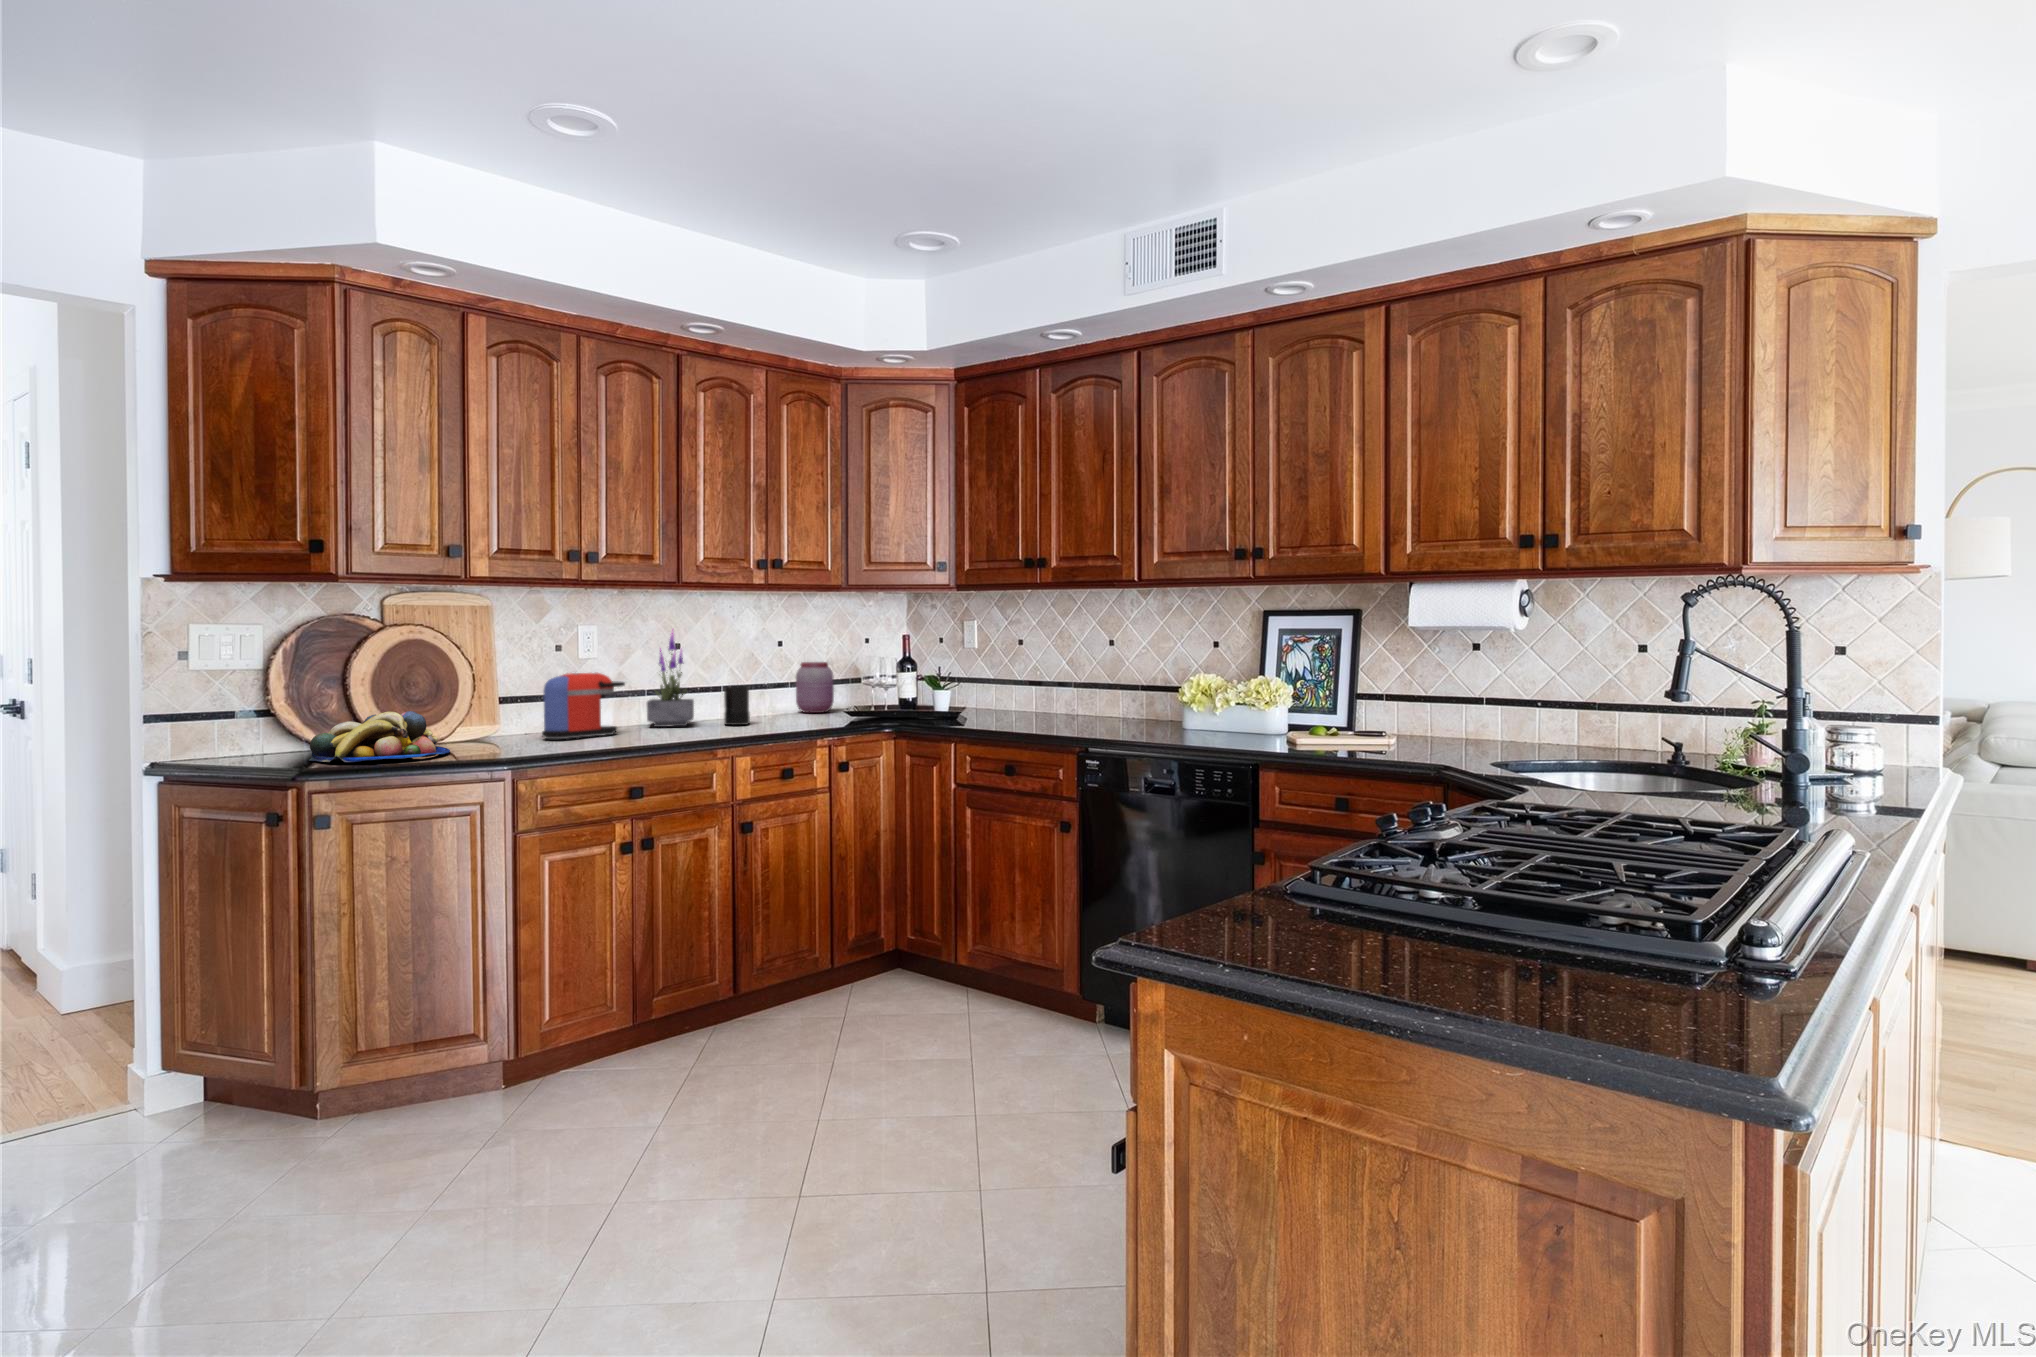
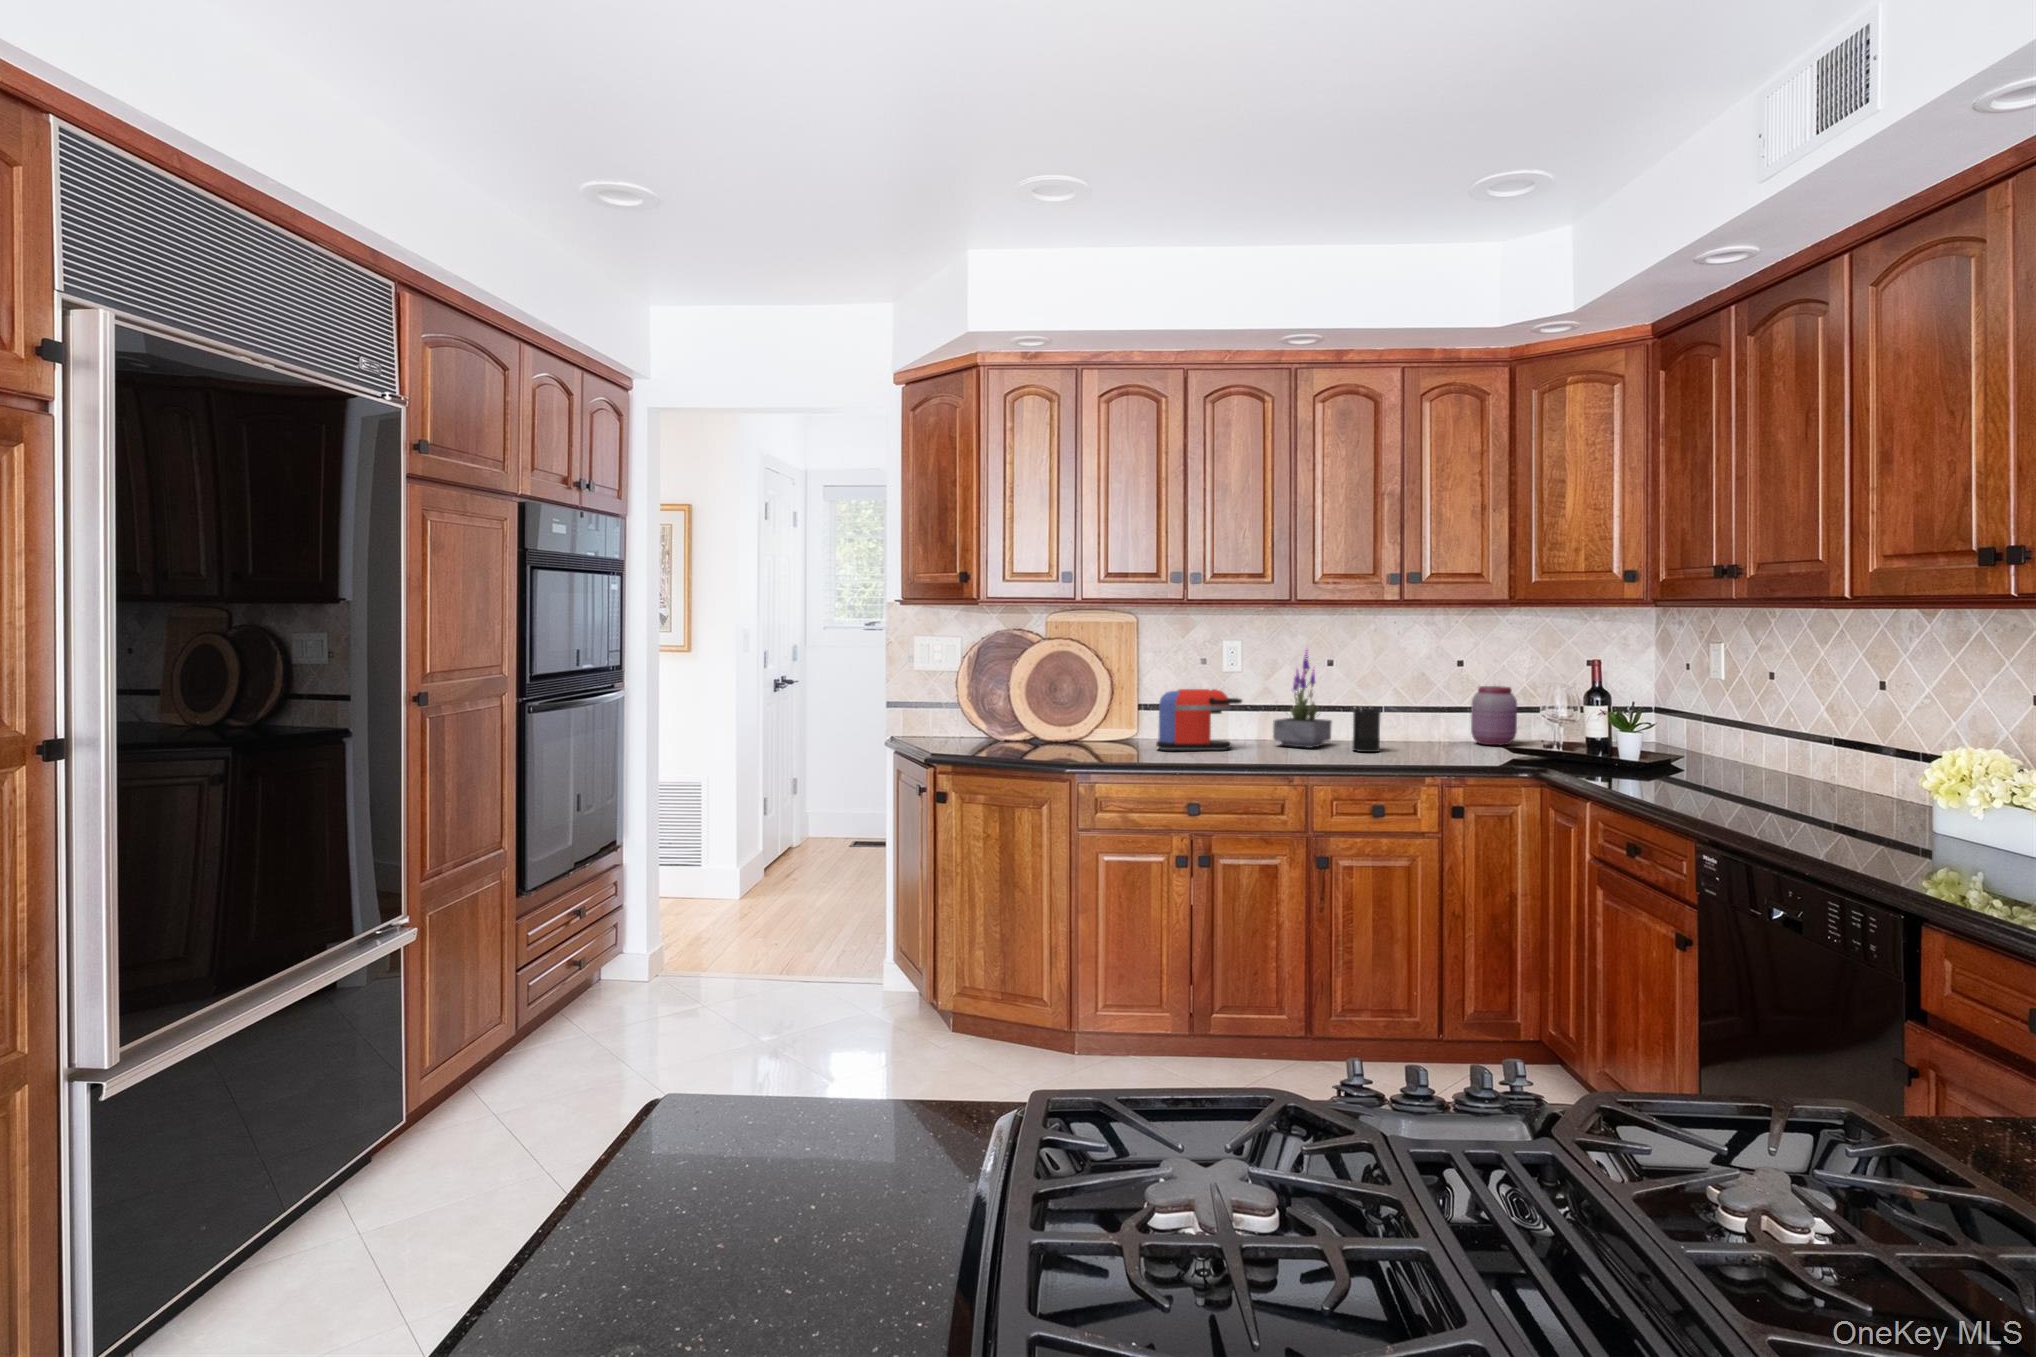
fruit bowl: present [310,711,450,762] -> none [960,715,1064,755]

